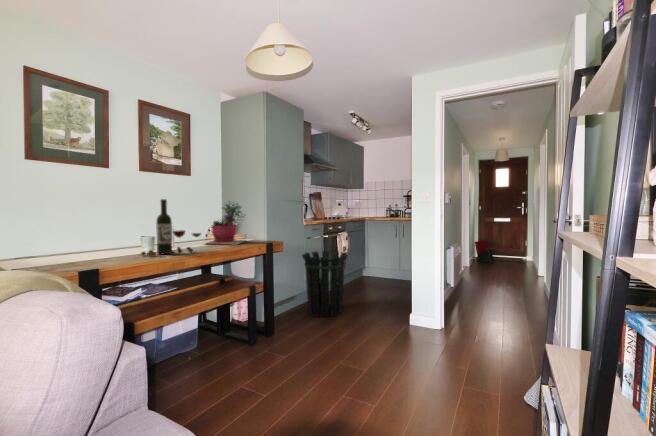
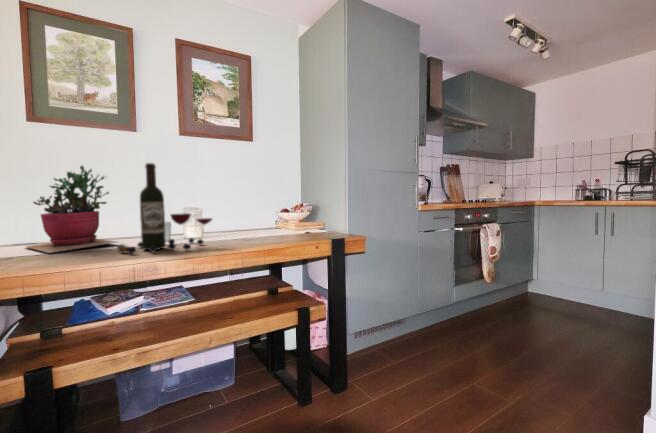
succulent plant: present [207,202,245,244] -> present [26,166,116,253]
waste bin: present [302,251,348,317] -> none [410,252,494,368]

